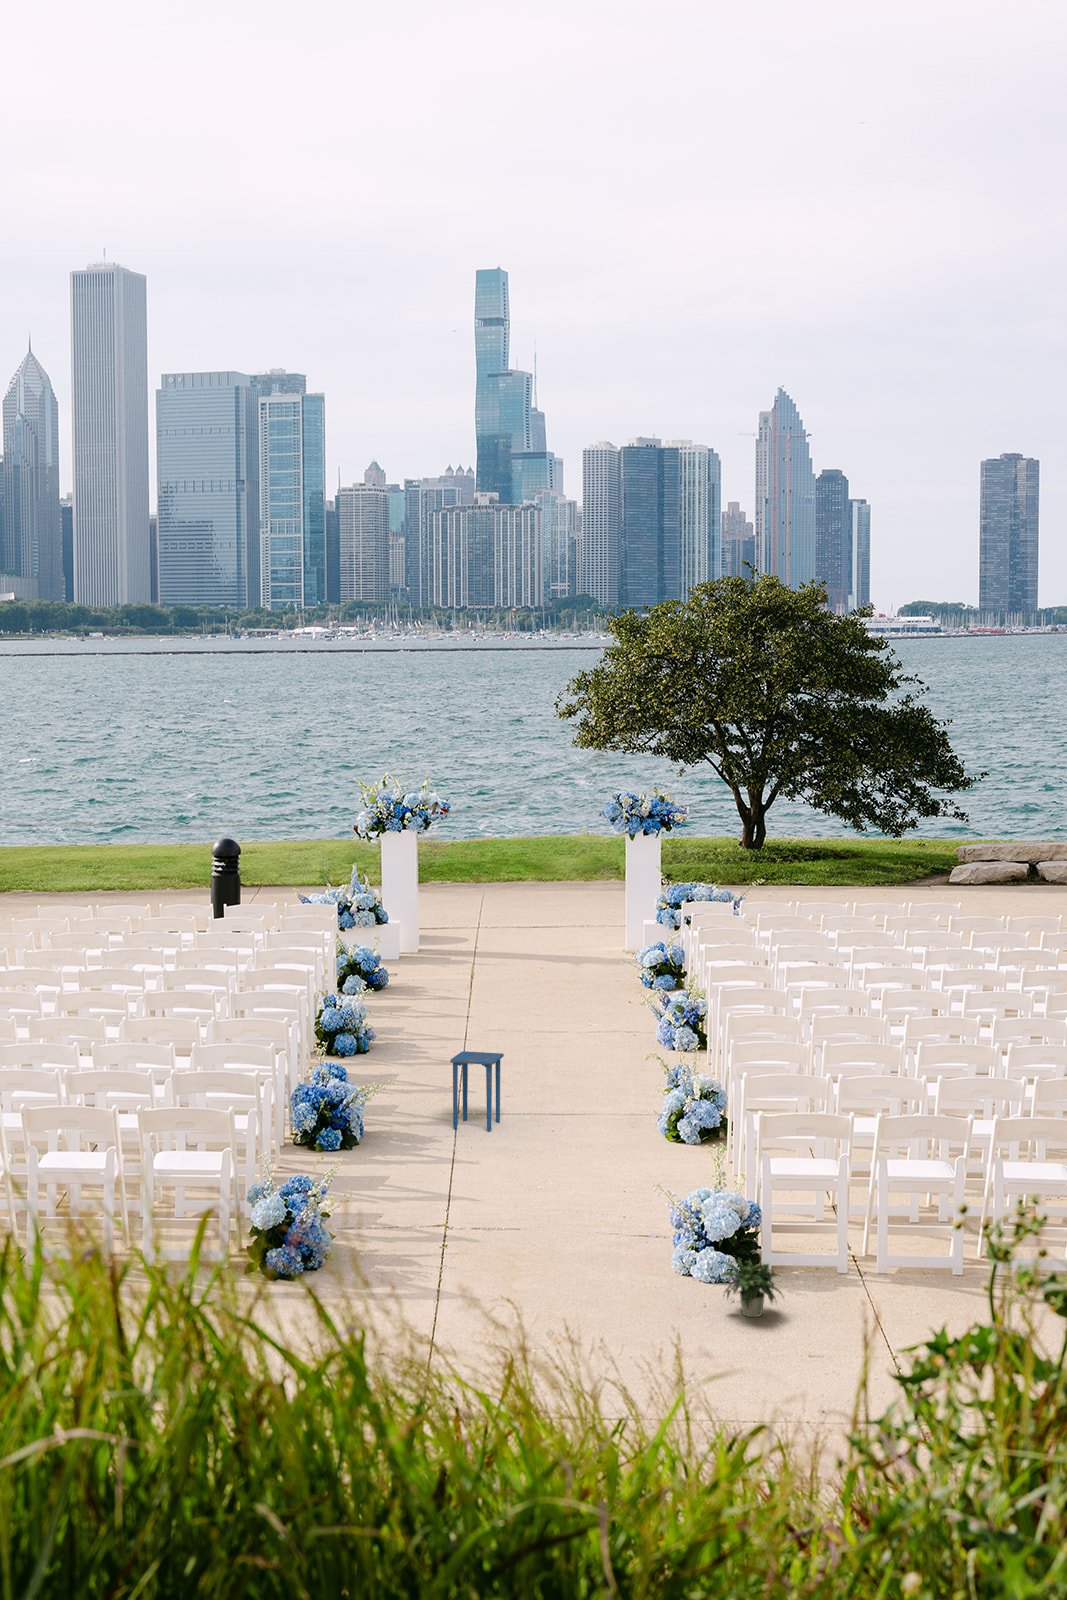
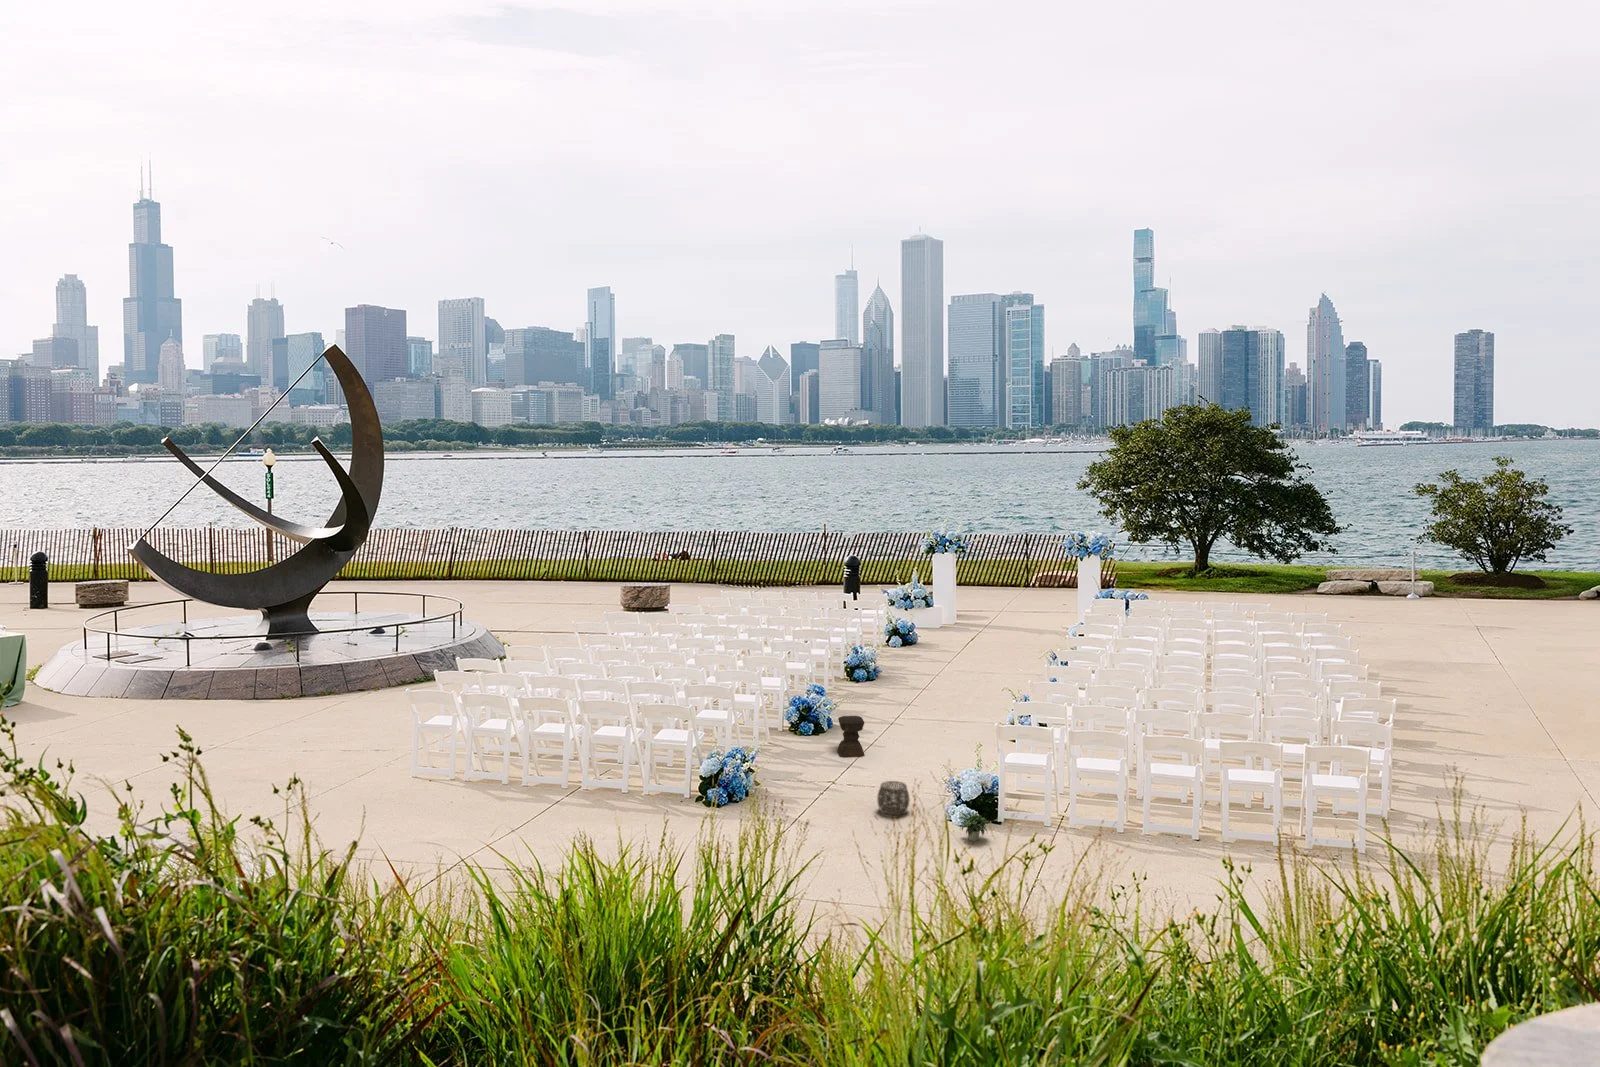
side table: present [450,1051,504,1131] -> none [894,688,924,731]
stool: none [370,1106,431,1190] -> present [837,716,865,757]
woven basket: none [528,1219,595,1289] -> present [877,781,910,816]

